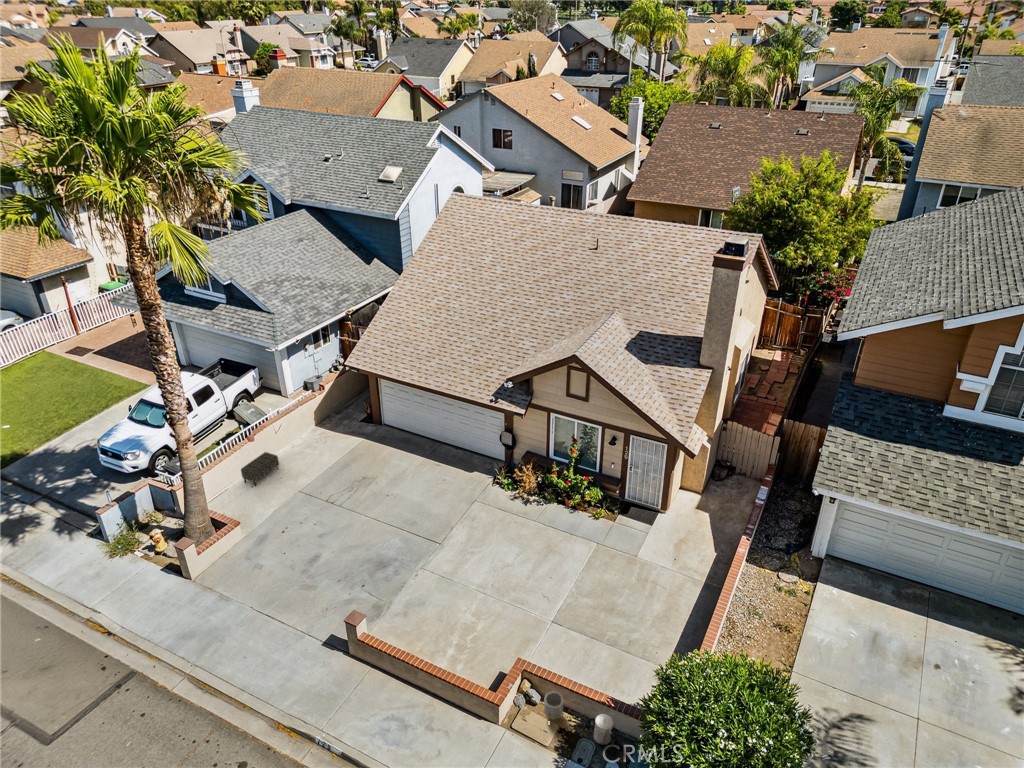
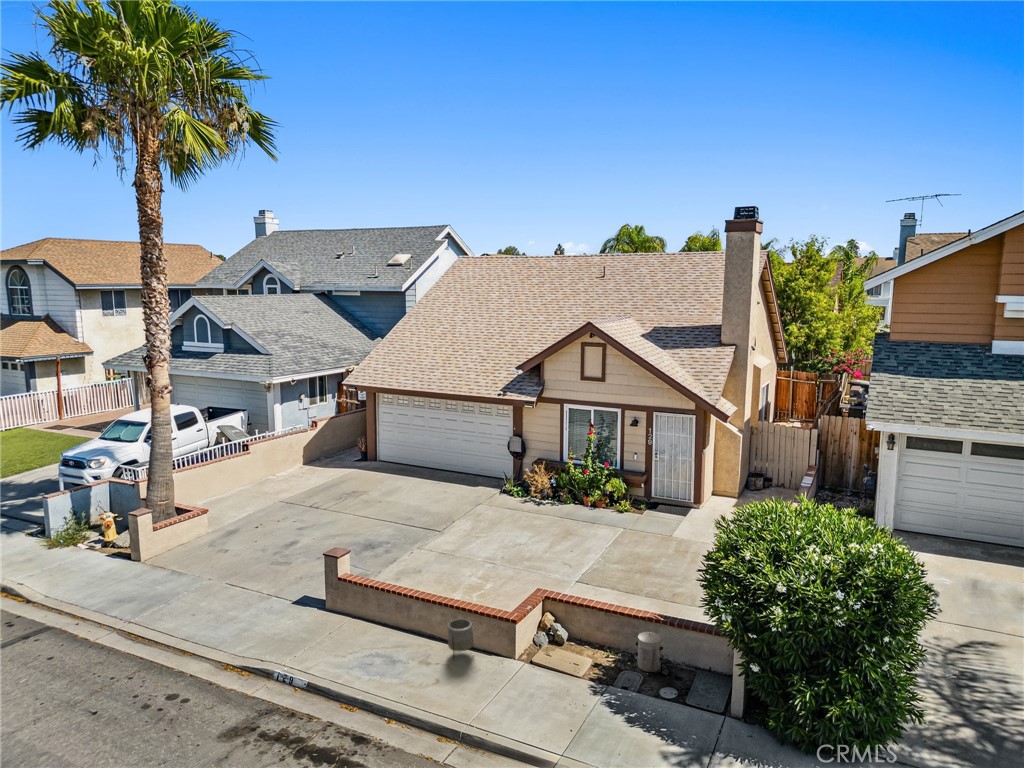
bench: present [241,452,279,486] -> none [217,470,261,500]
planter: present [544,692,564,720] -> present [448,618,473,652]

